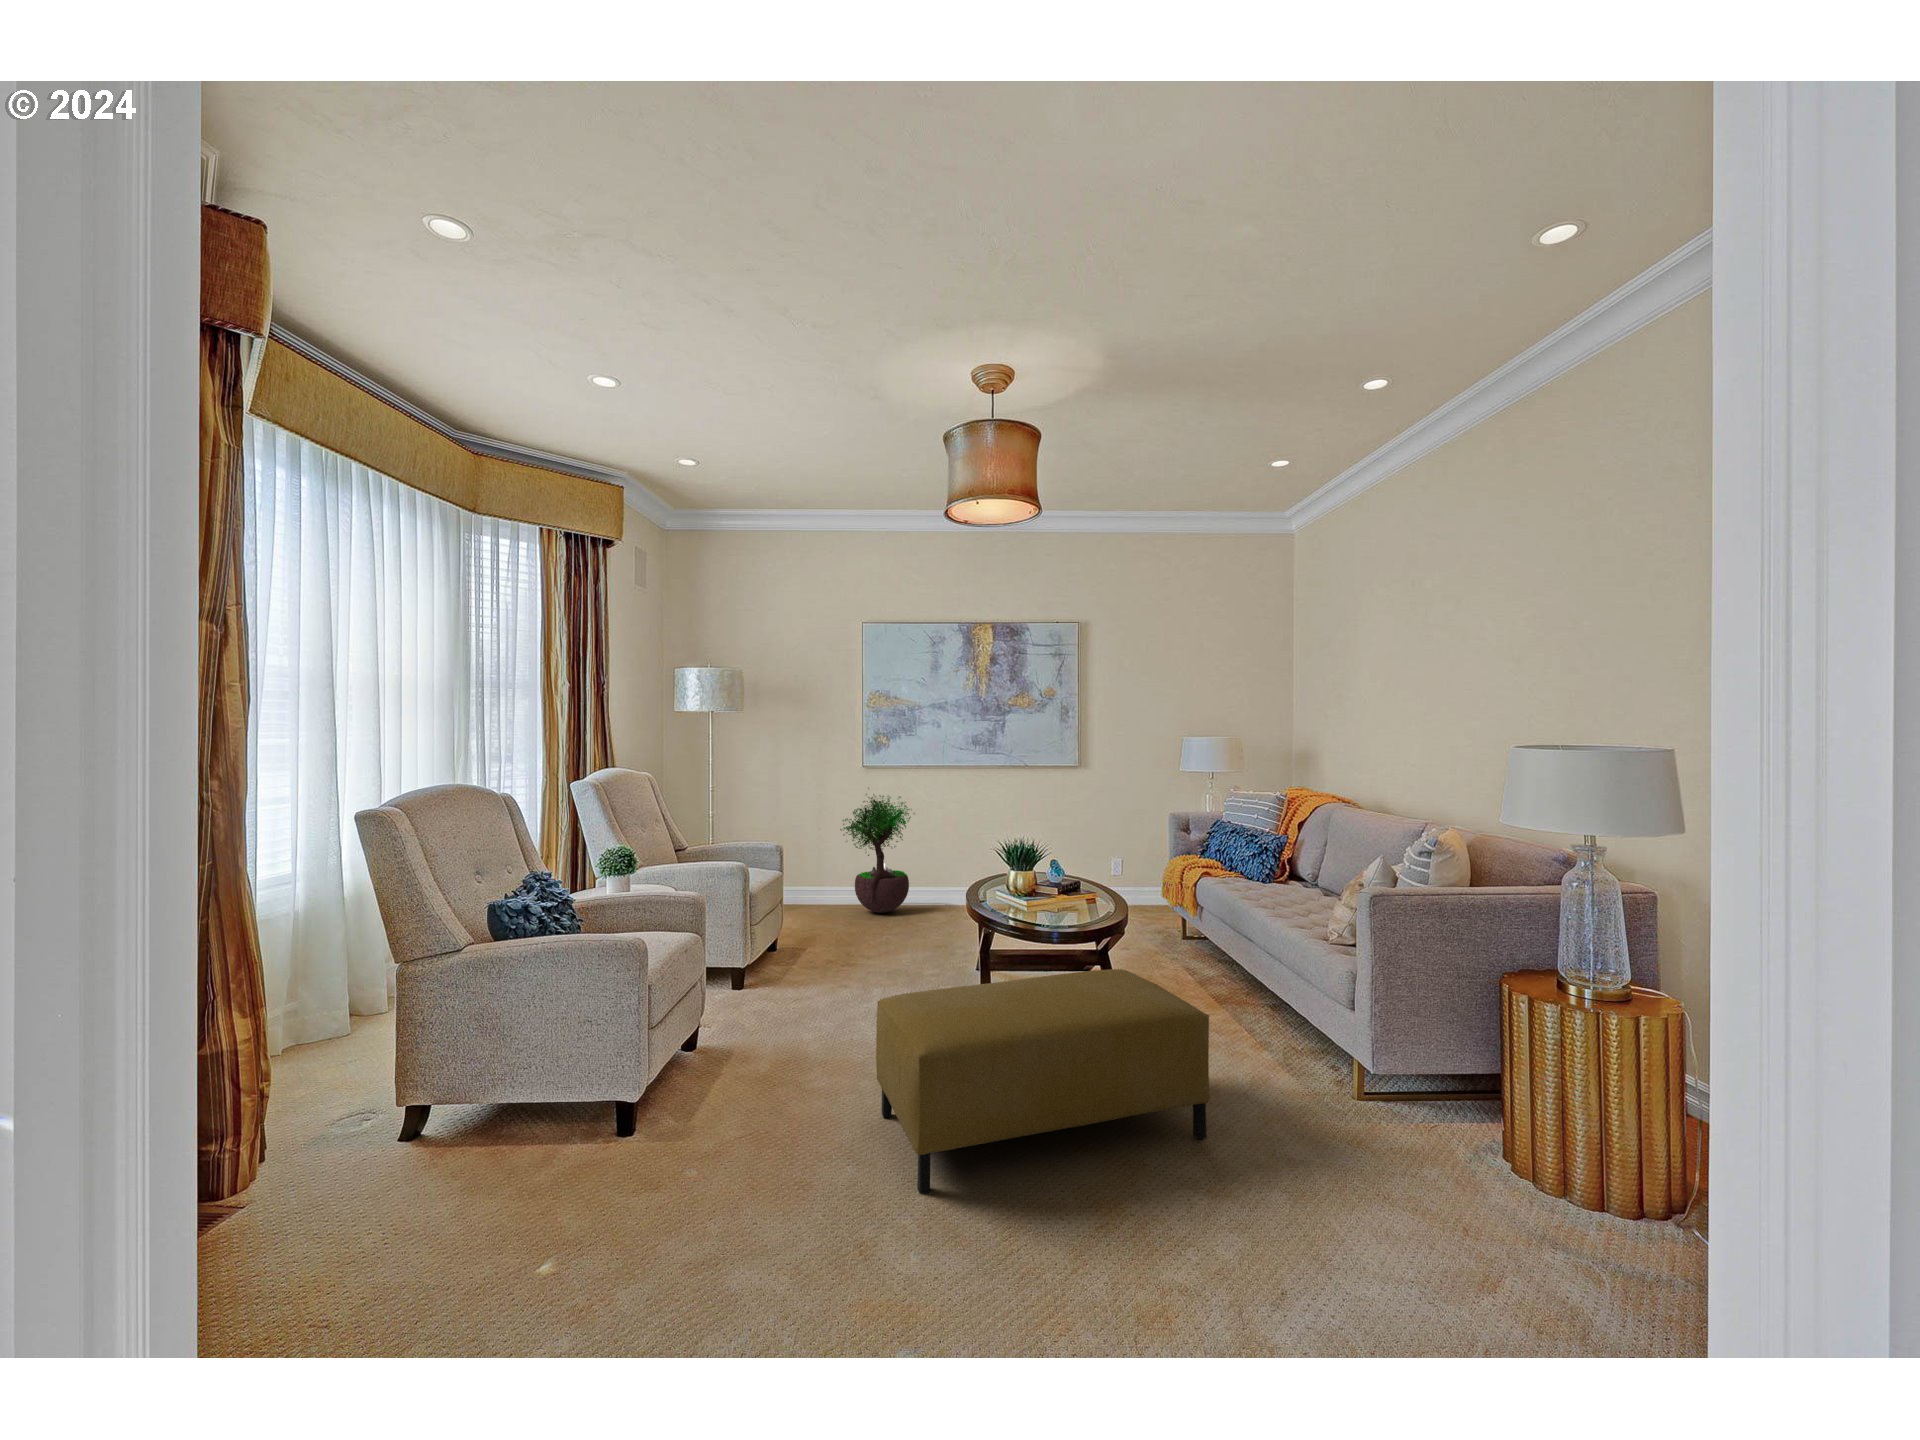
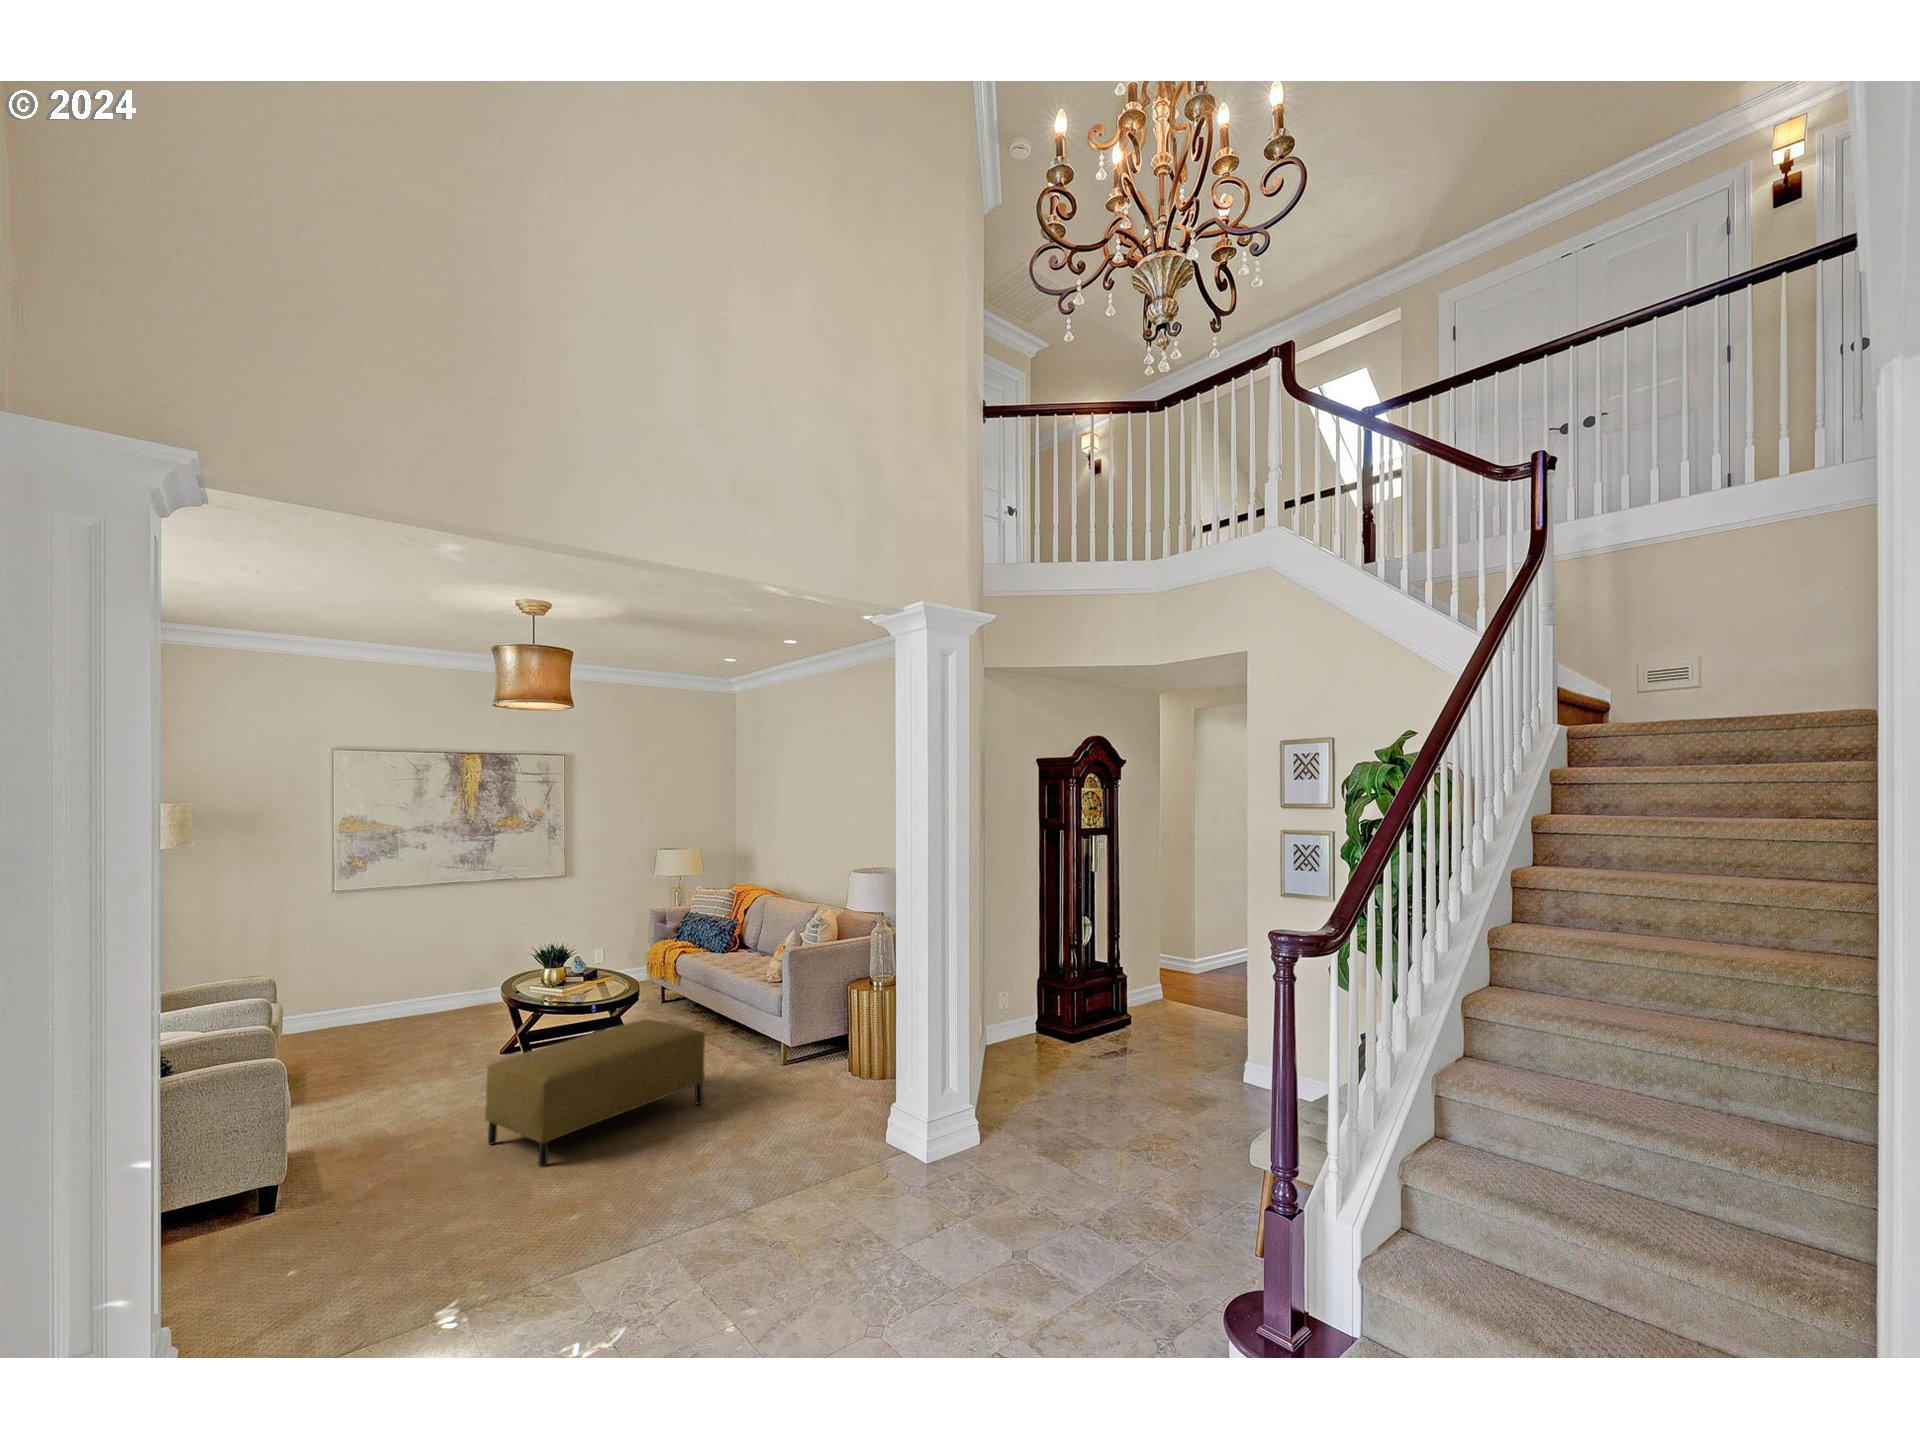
potted tree: present [840,787,915,913] -> none [335,912,419,1029]

